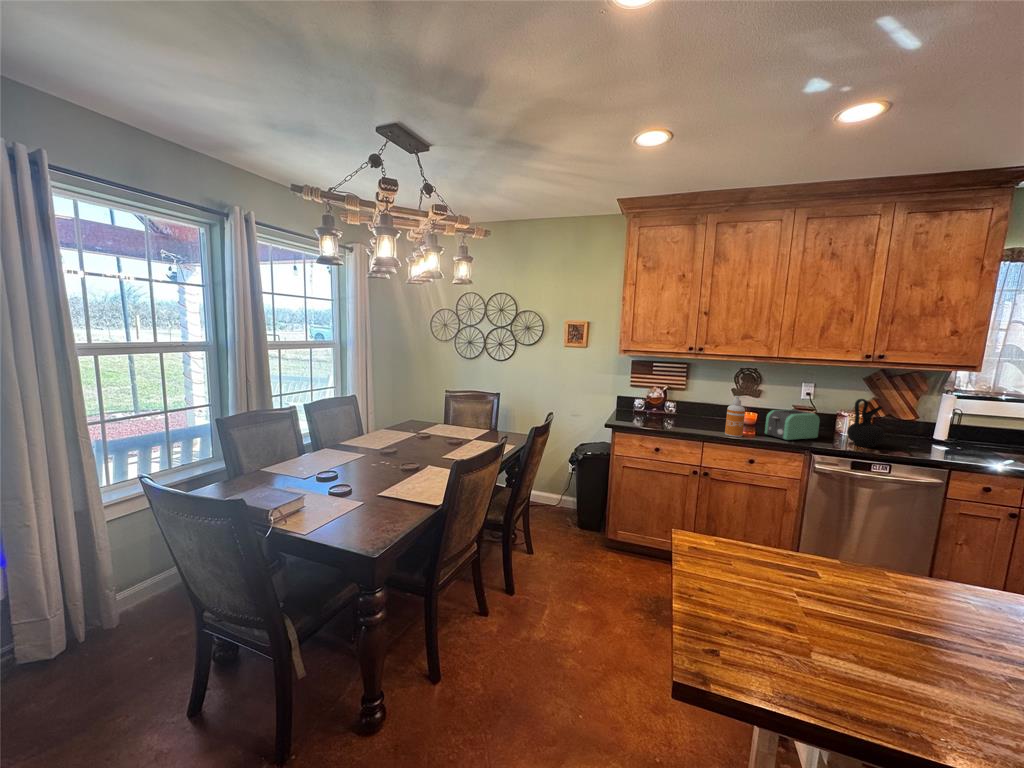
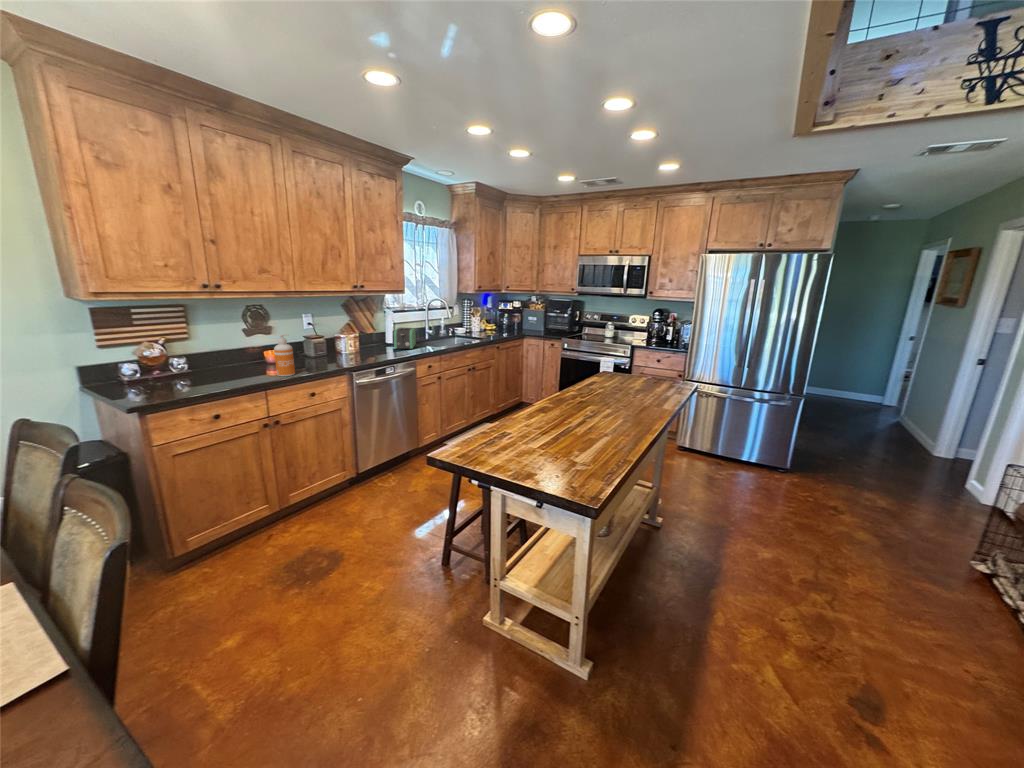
ceramic jug: present [847,399,885,448] -> none [357,321,380,358]
toaster: present [765,409,820,440] -> present [394,328,416,349]

